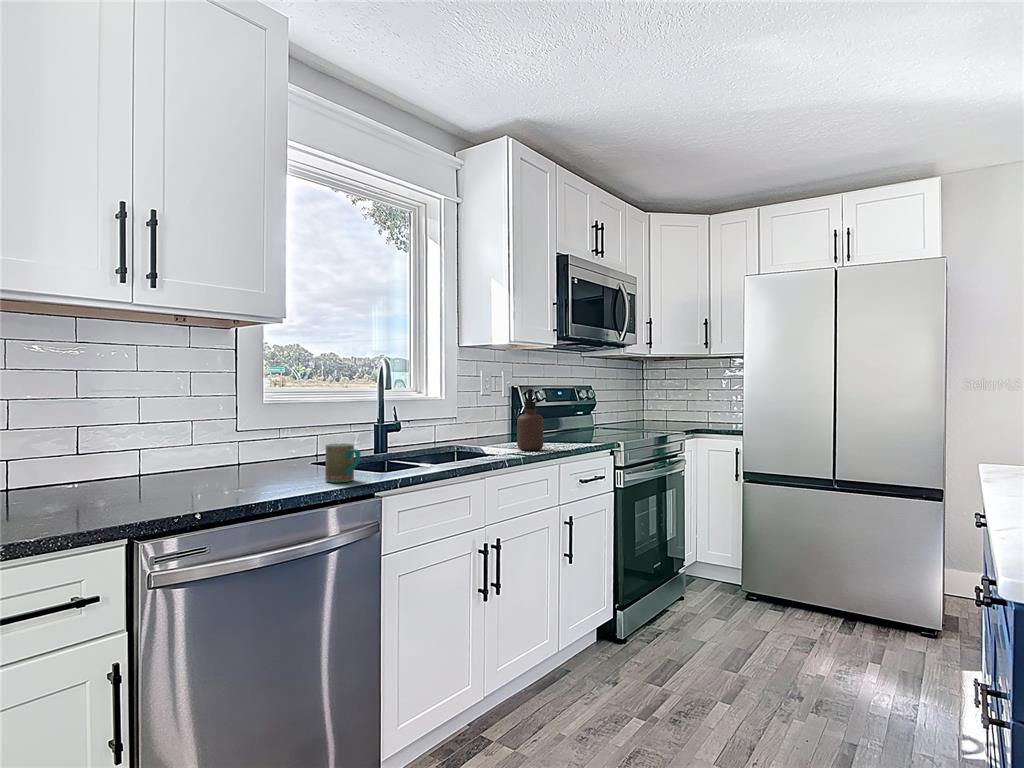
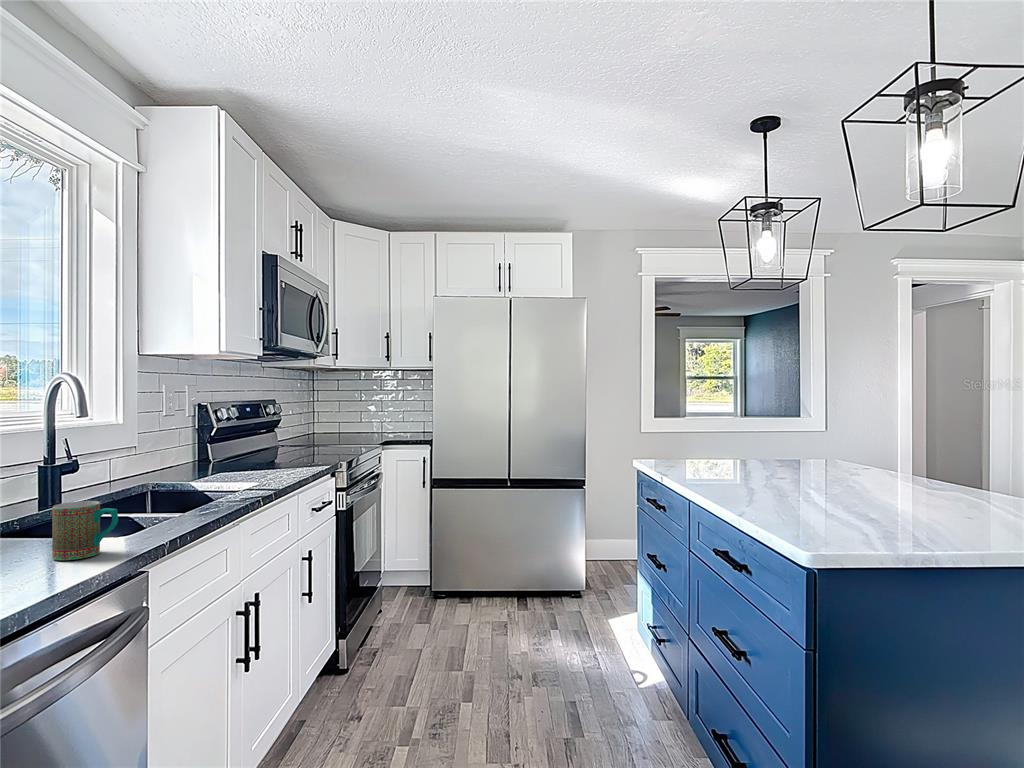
soap dispenser: present [517,389,543,451] -> none [243,410,276,481]

